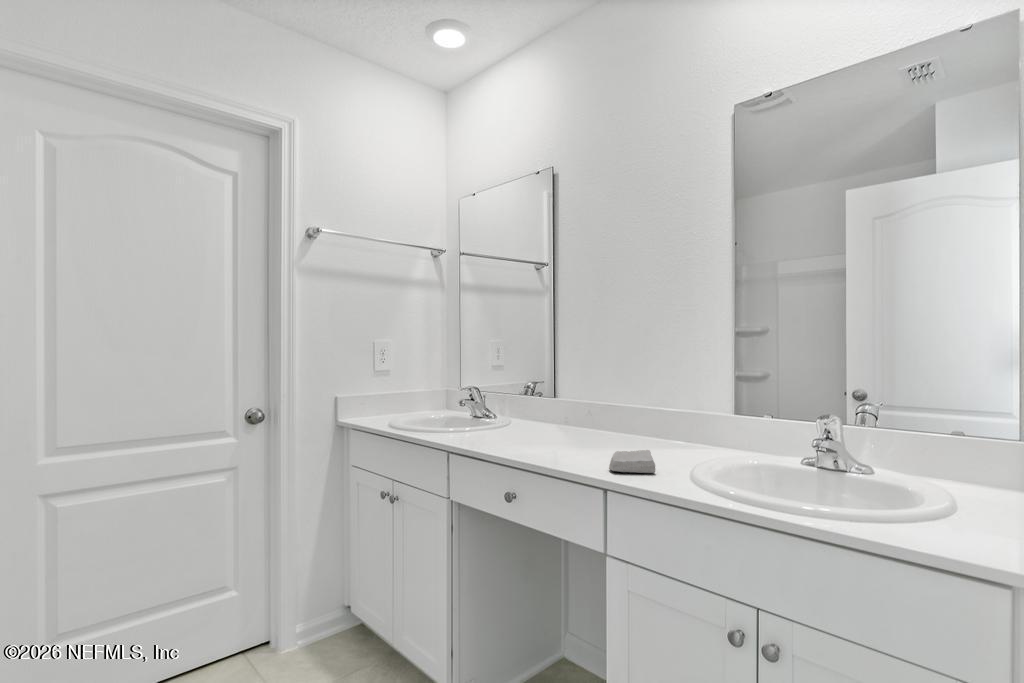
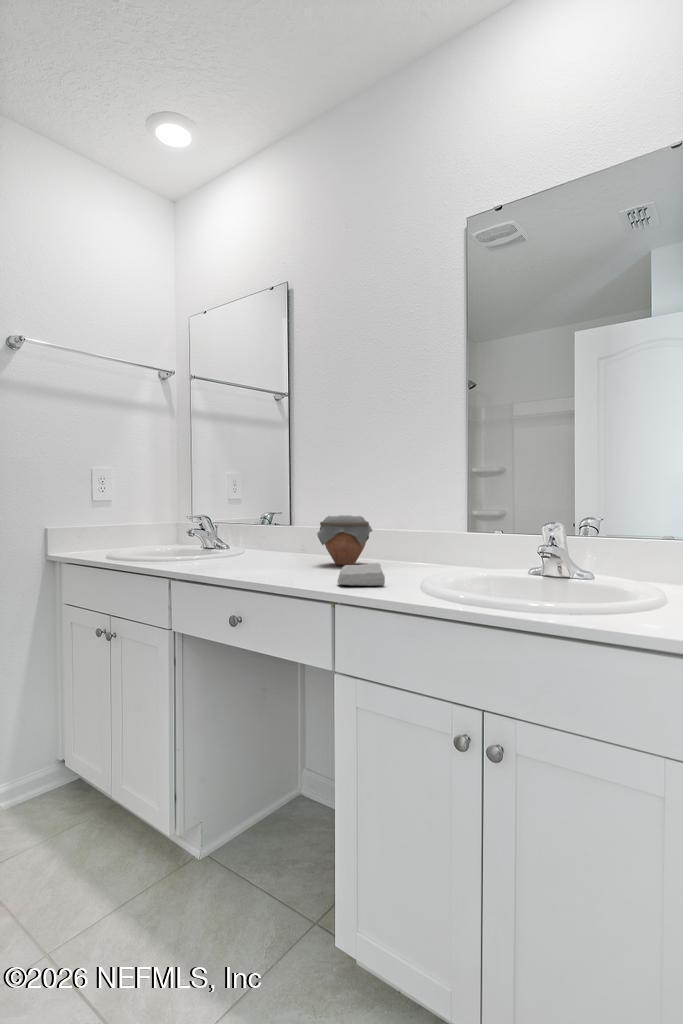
jar: none [586,395,640,444] -> present [317,515,372,565]

